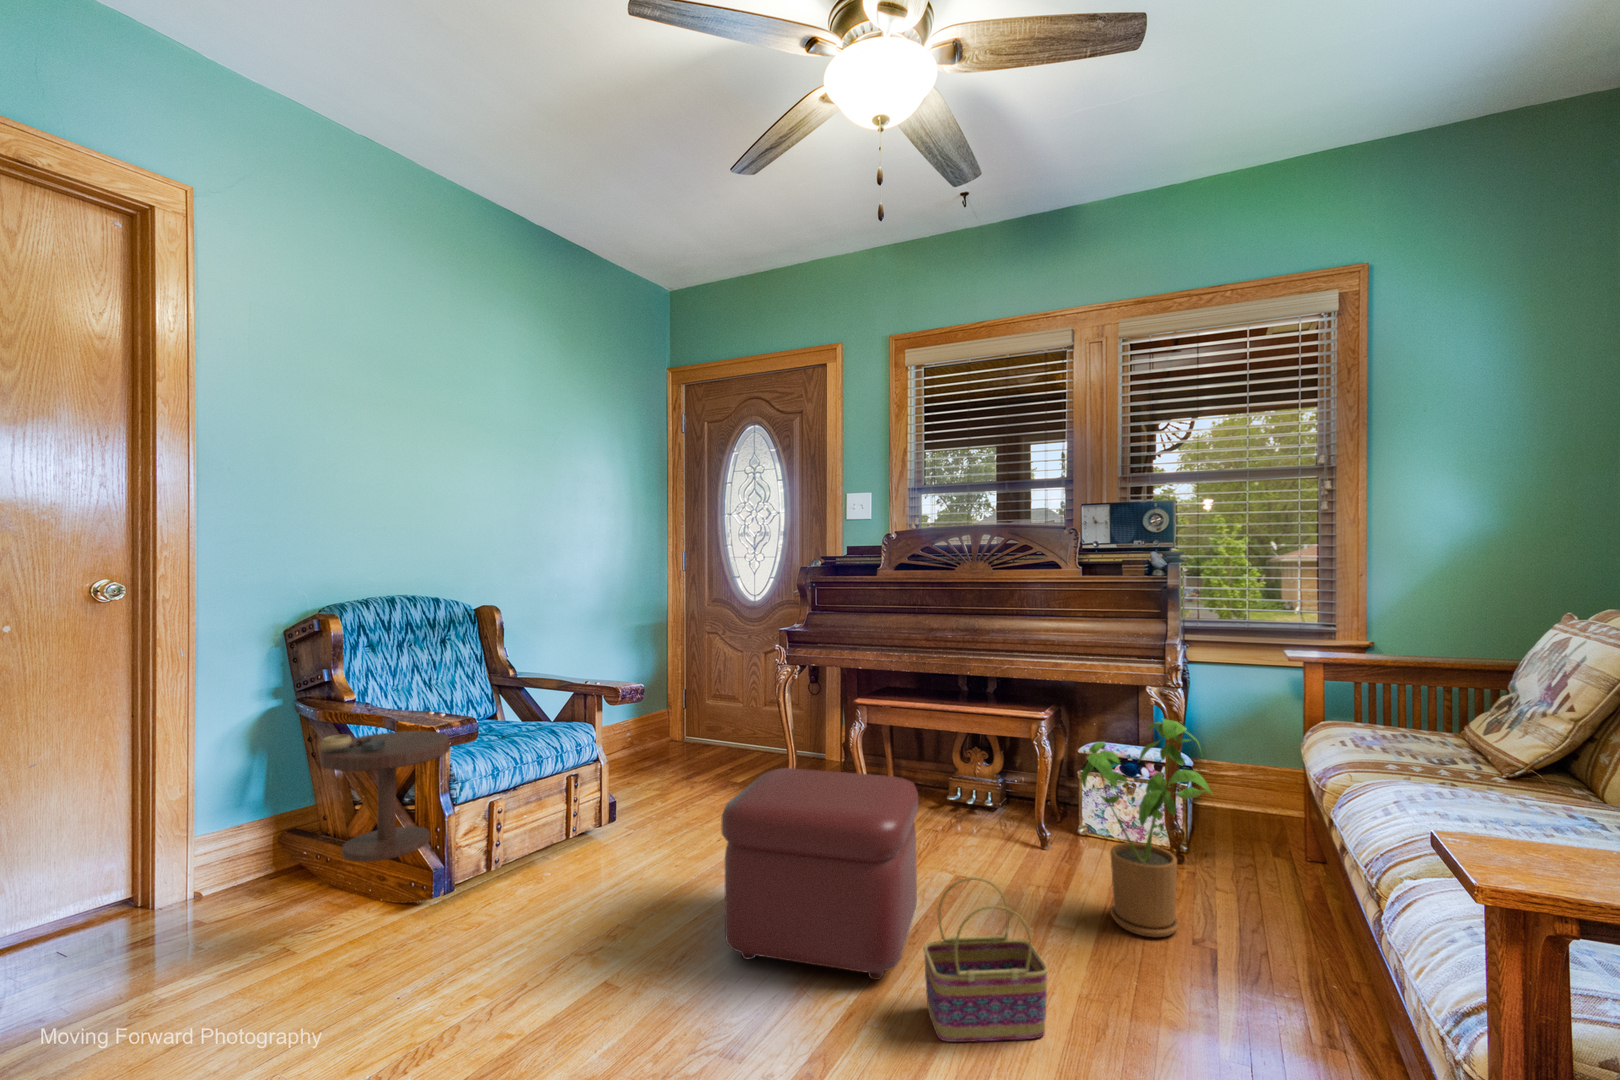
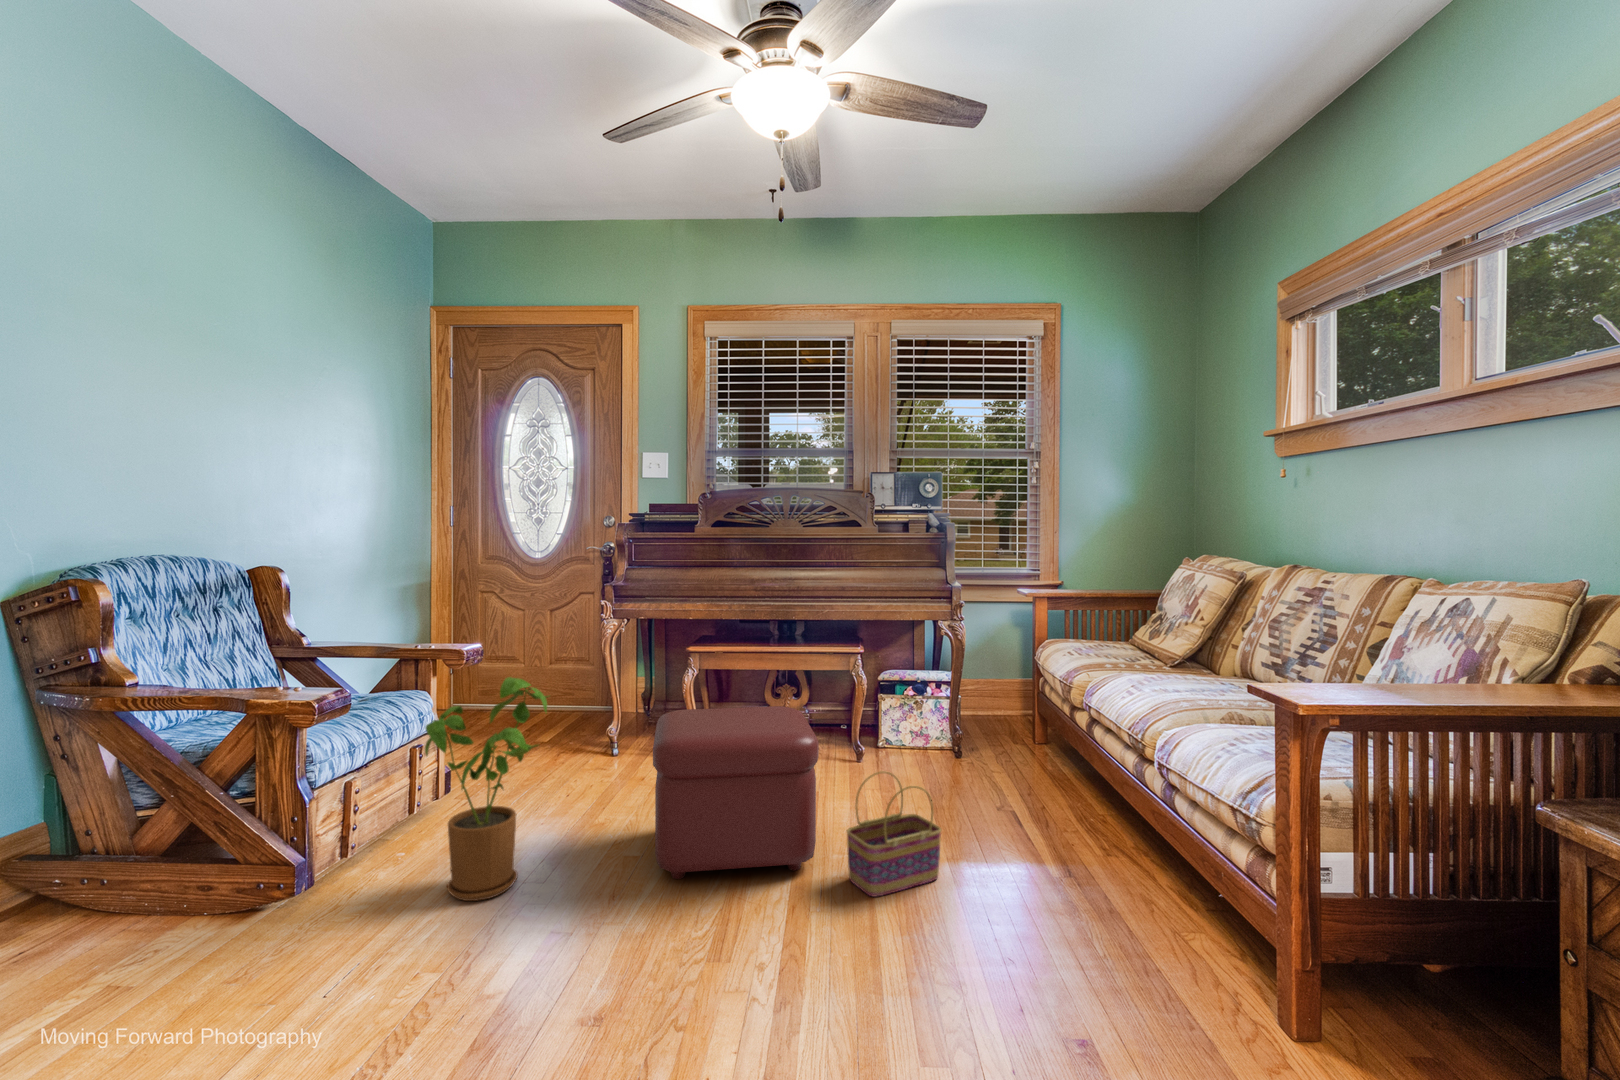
house plant: present [1081,719,1212,937] -> present [425,677,548,901]
side table: present [320,731,449,862] -> none [179,706,340,953]

